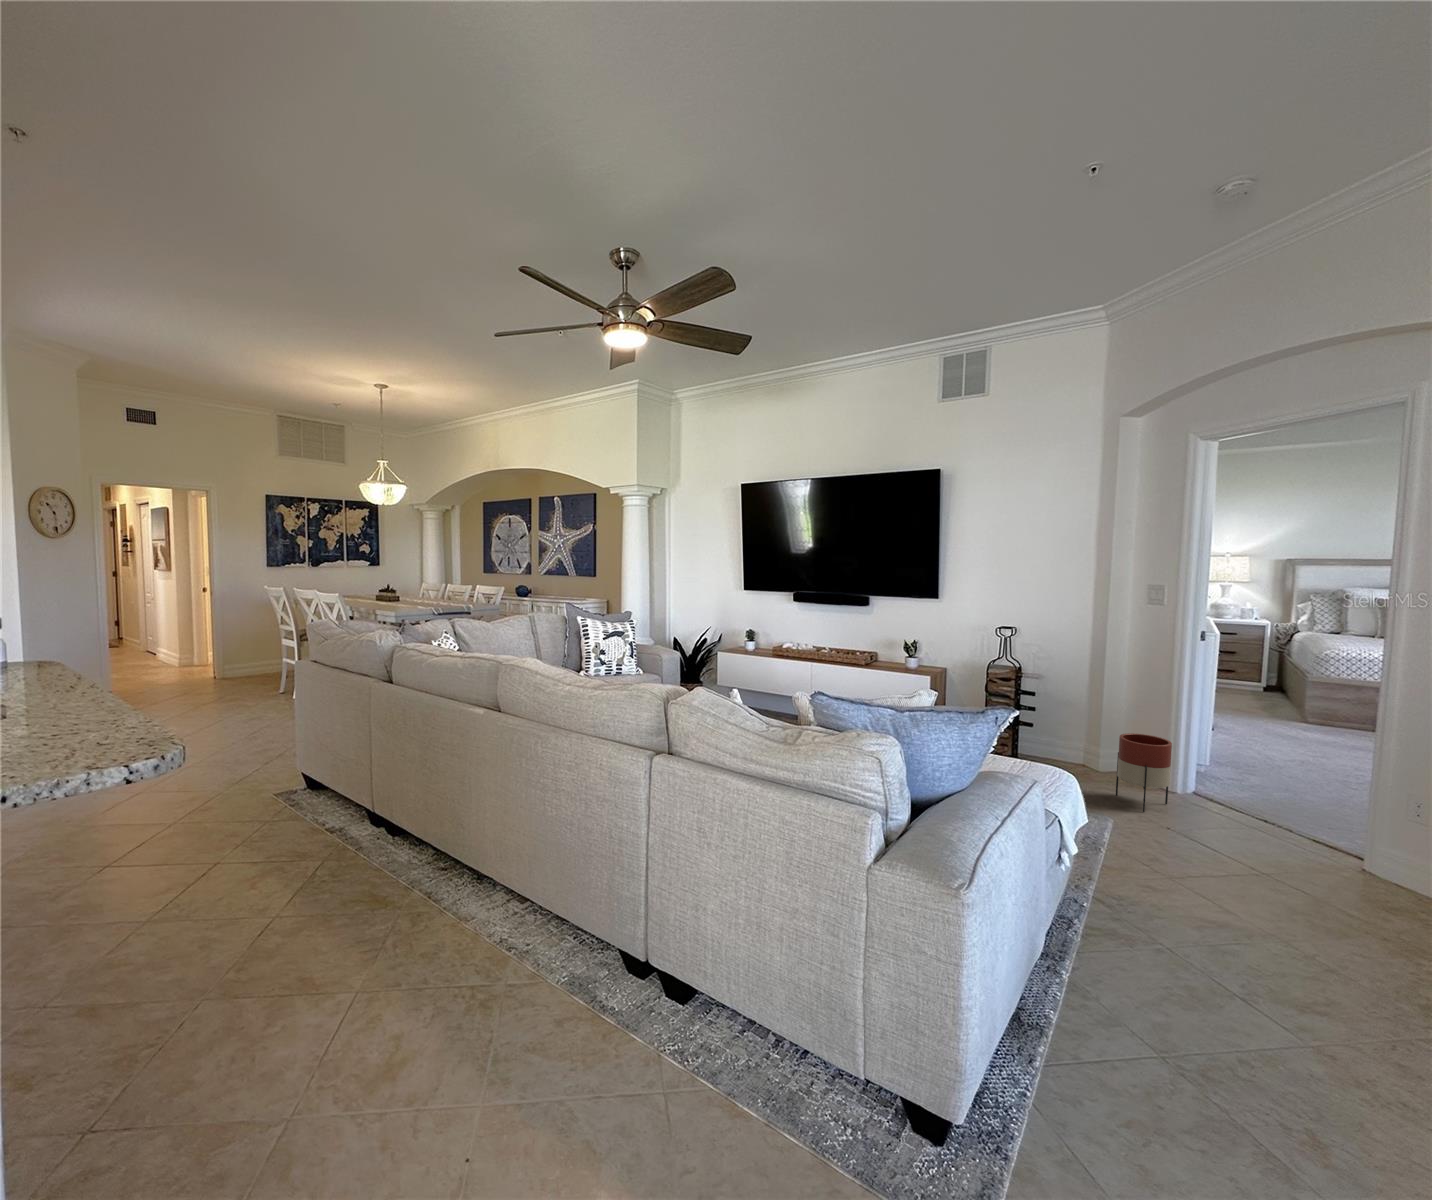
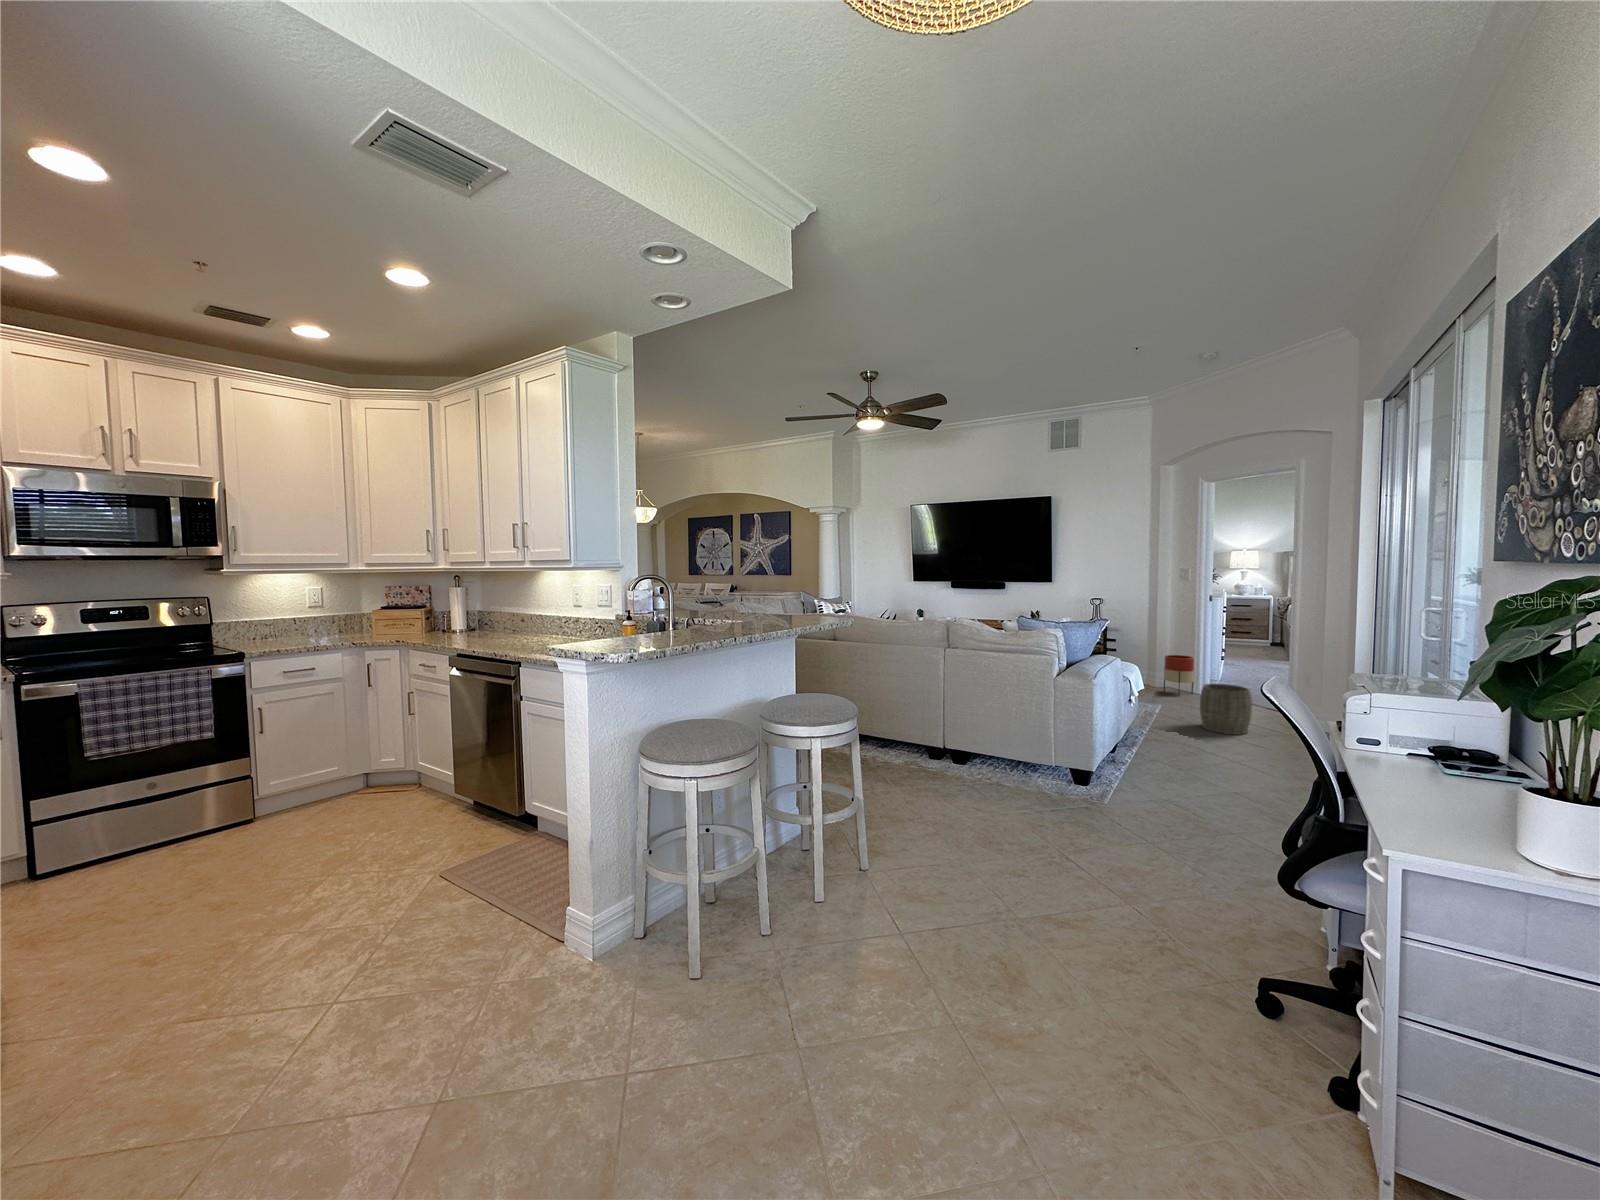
woven basket: none [1201,830,1322,960] -> present [1200,684,1252,735]

